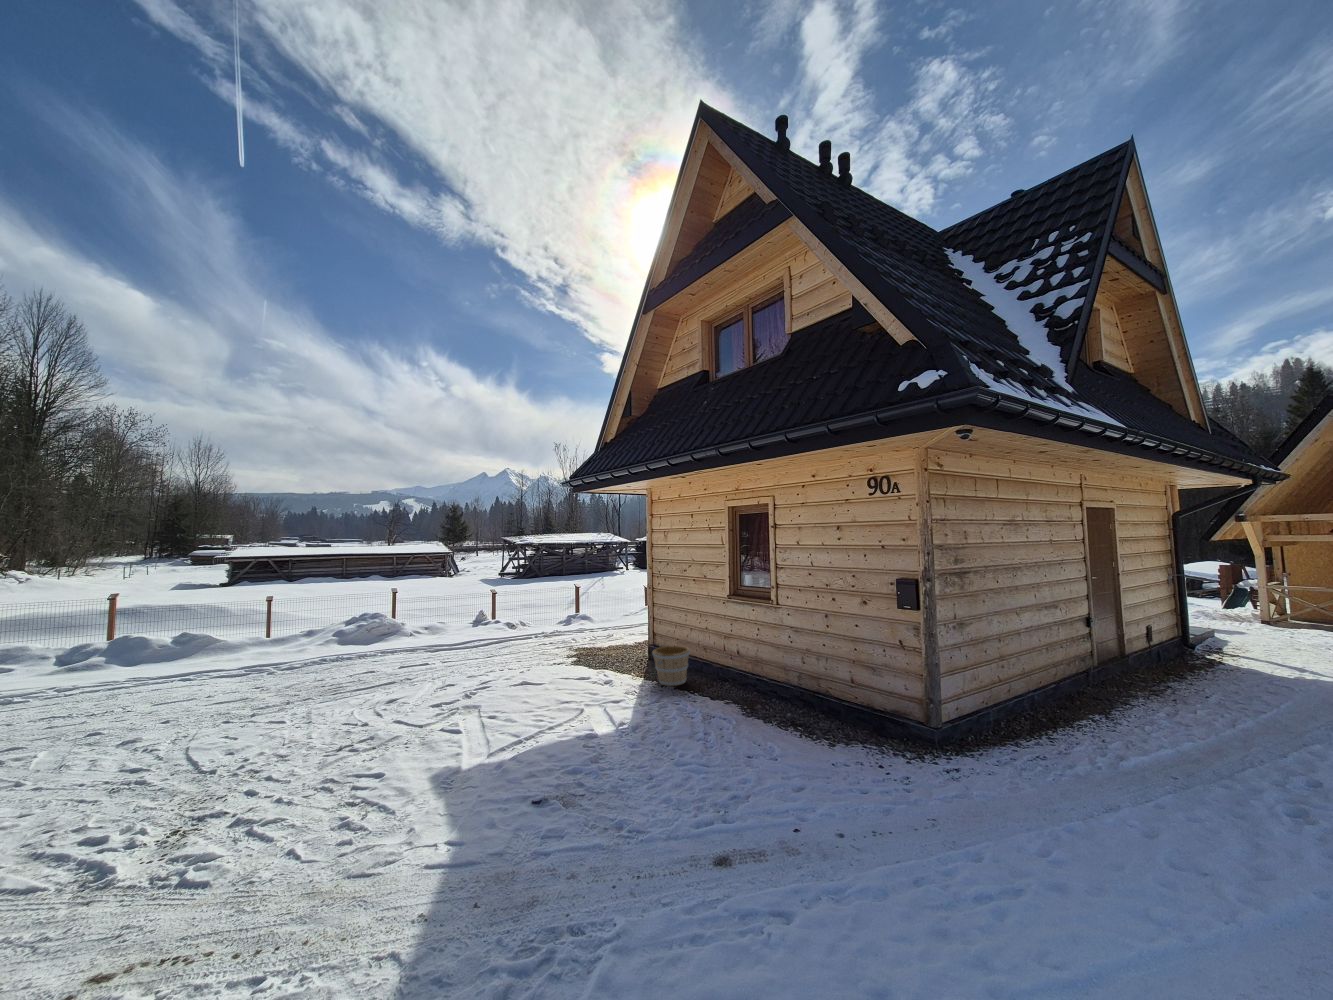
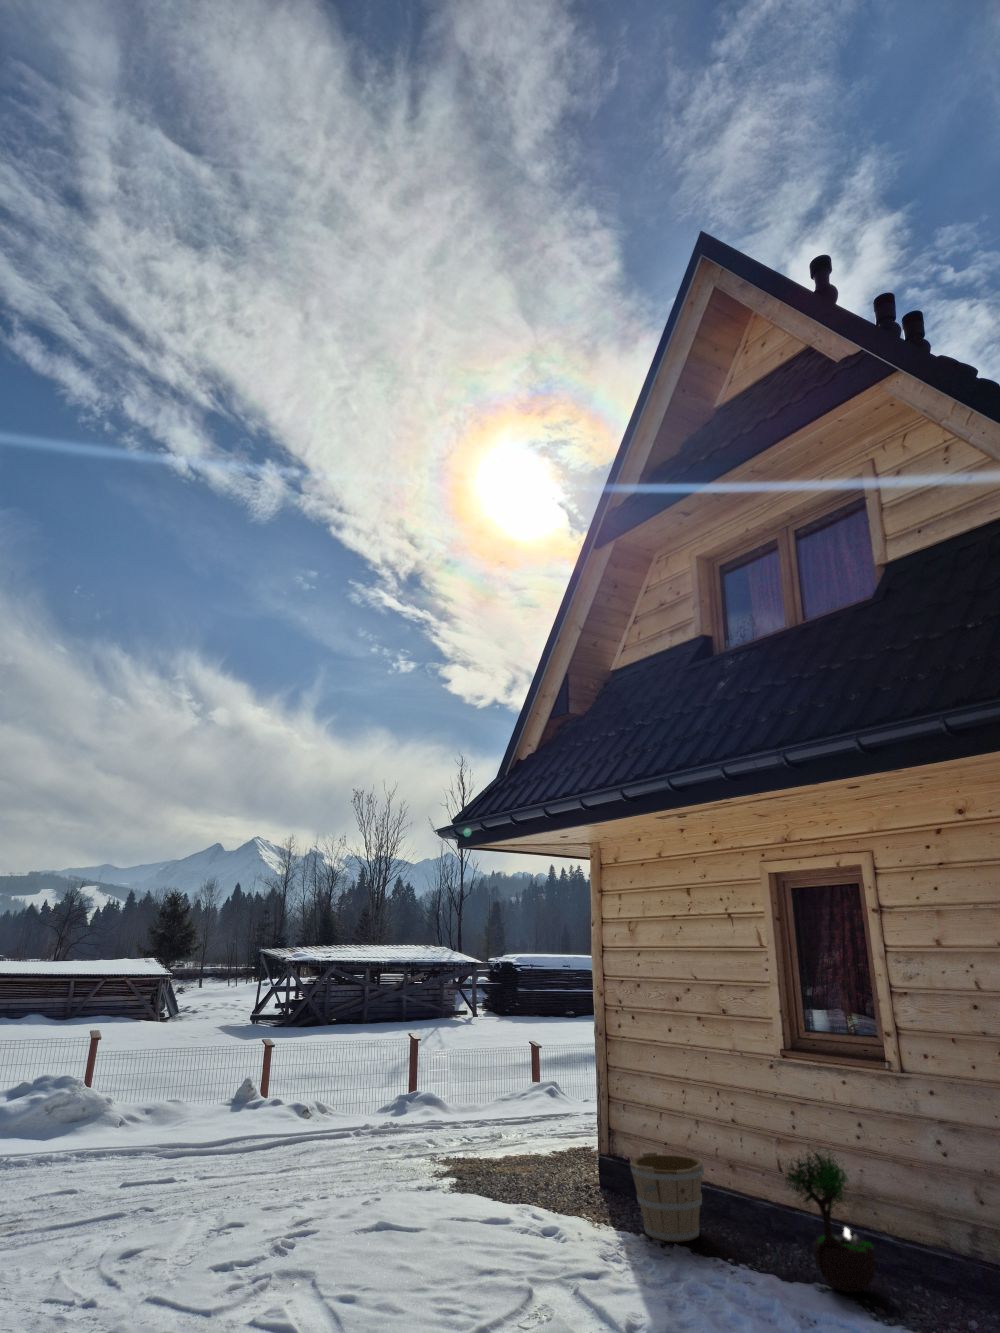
potted tree: none [712,639,758,707] -> present [782,1147,876,1292]

